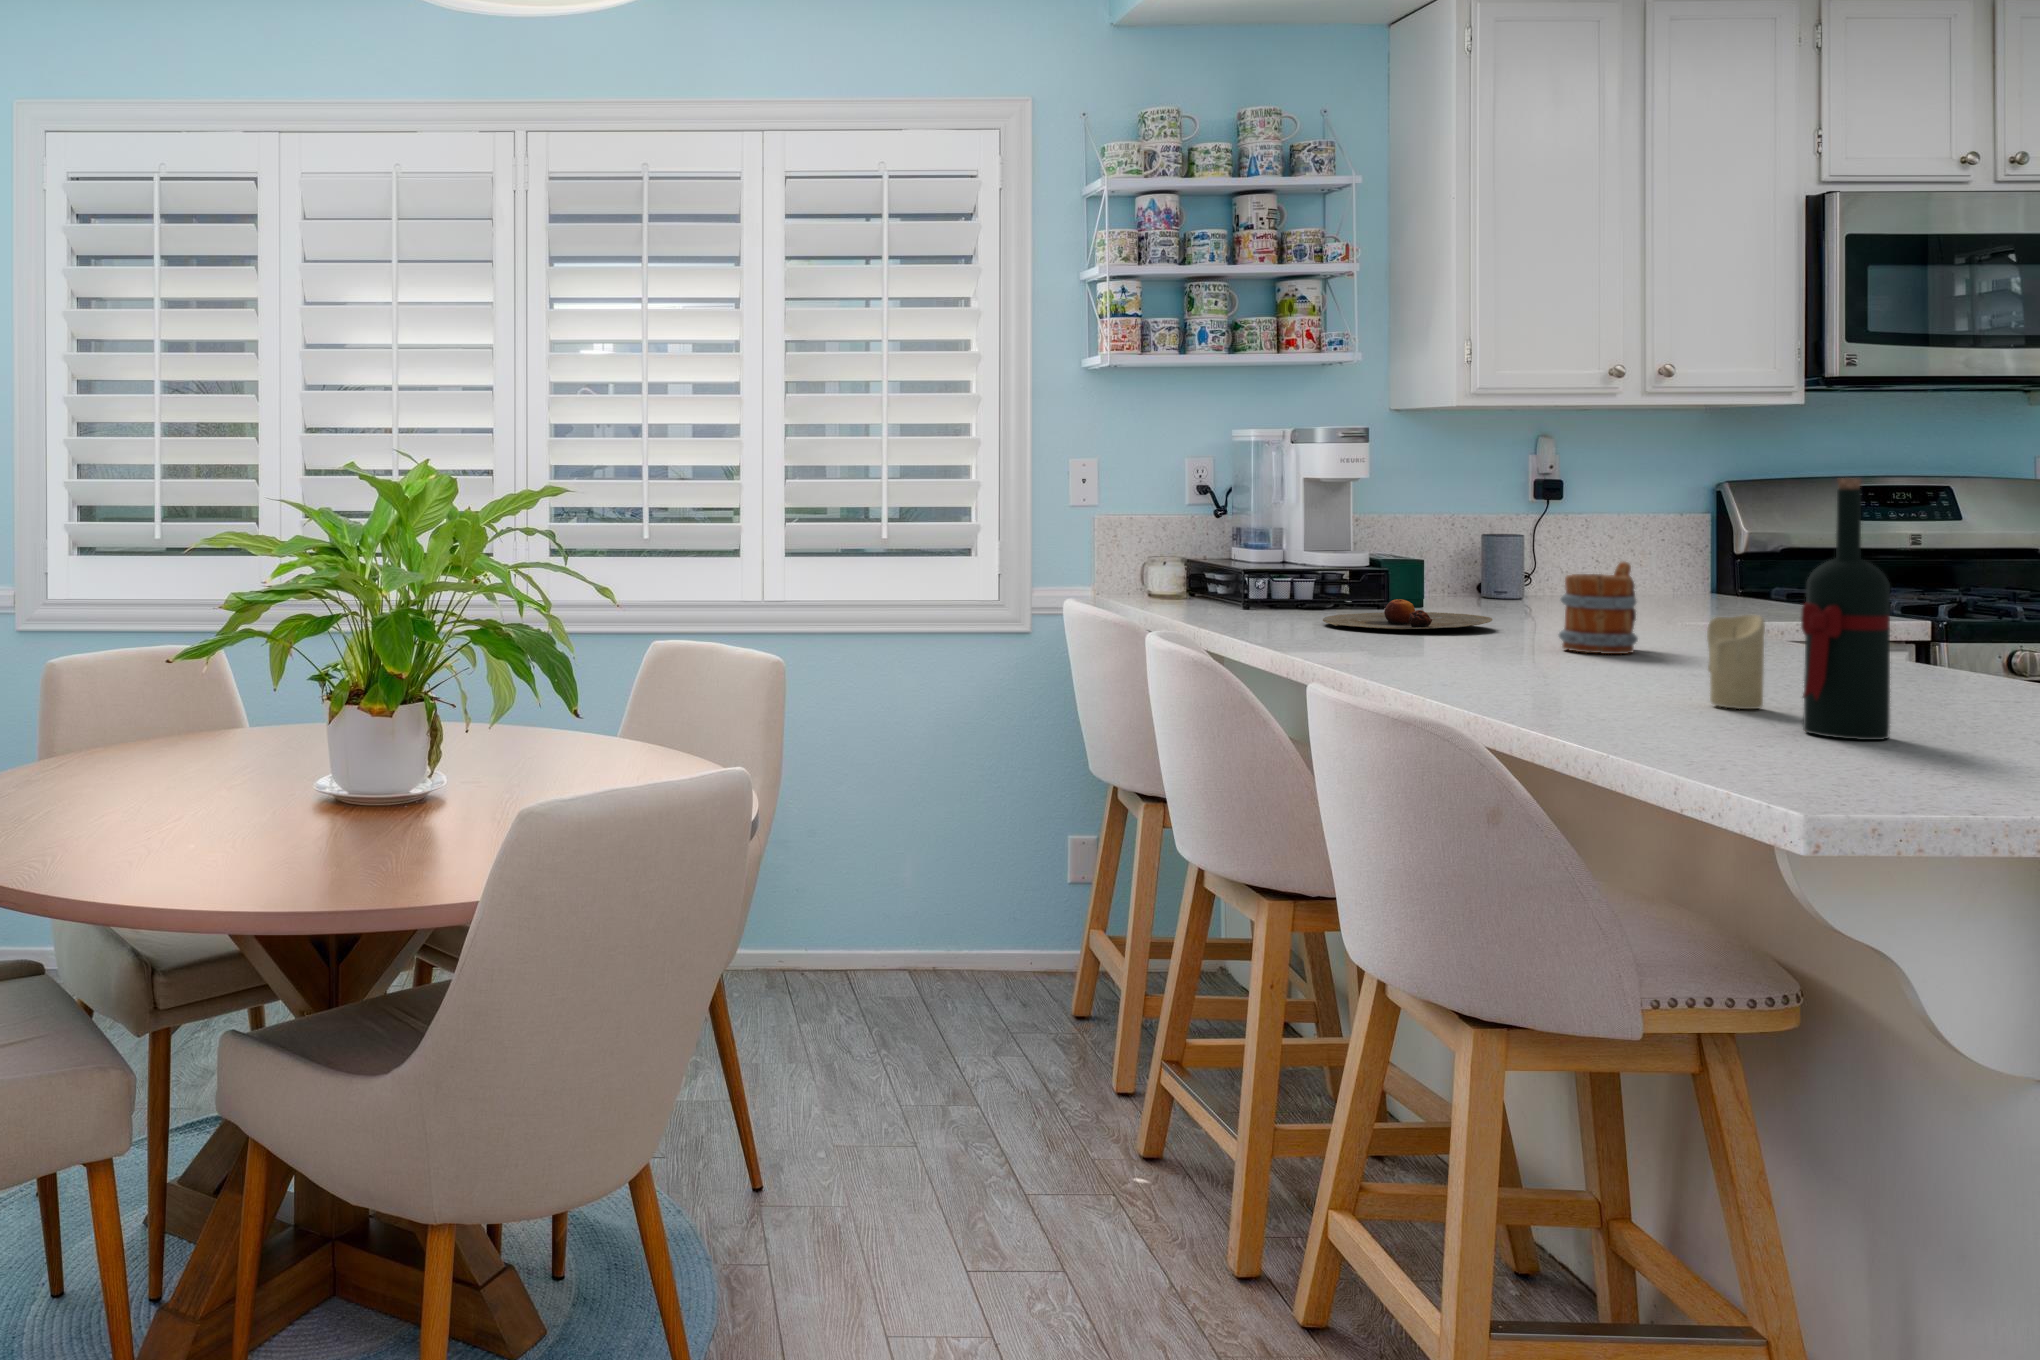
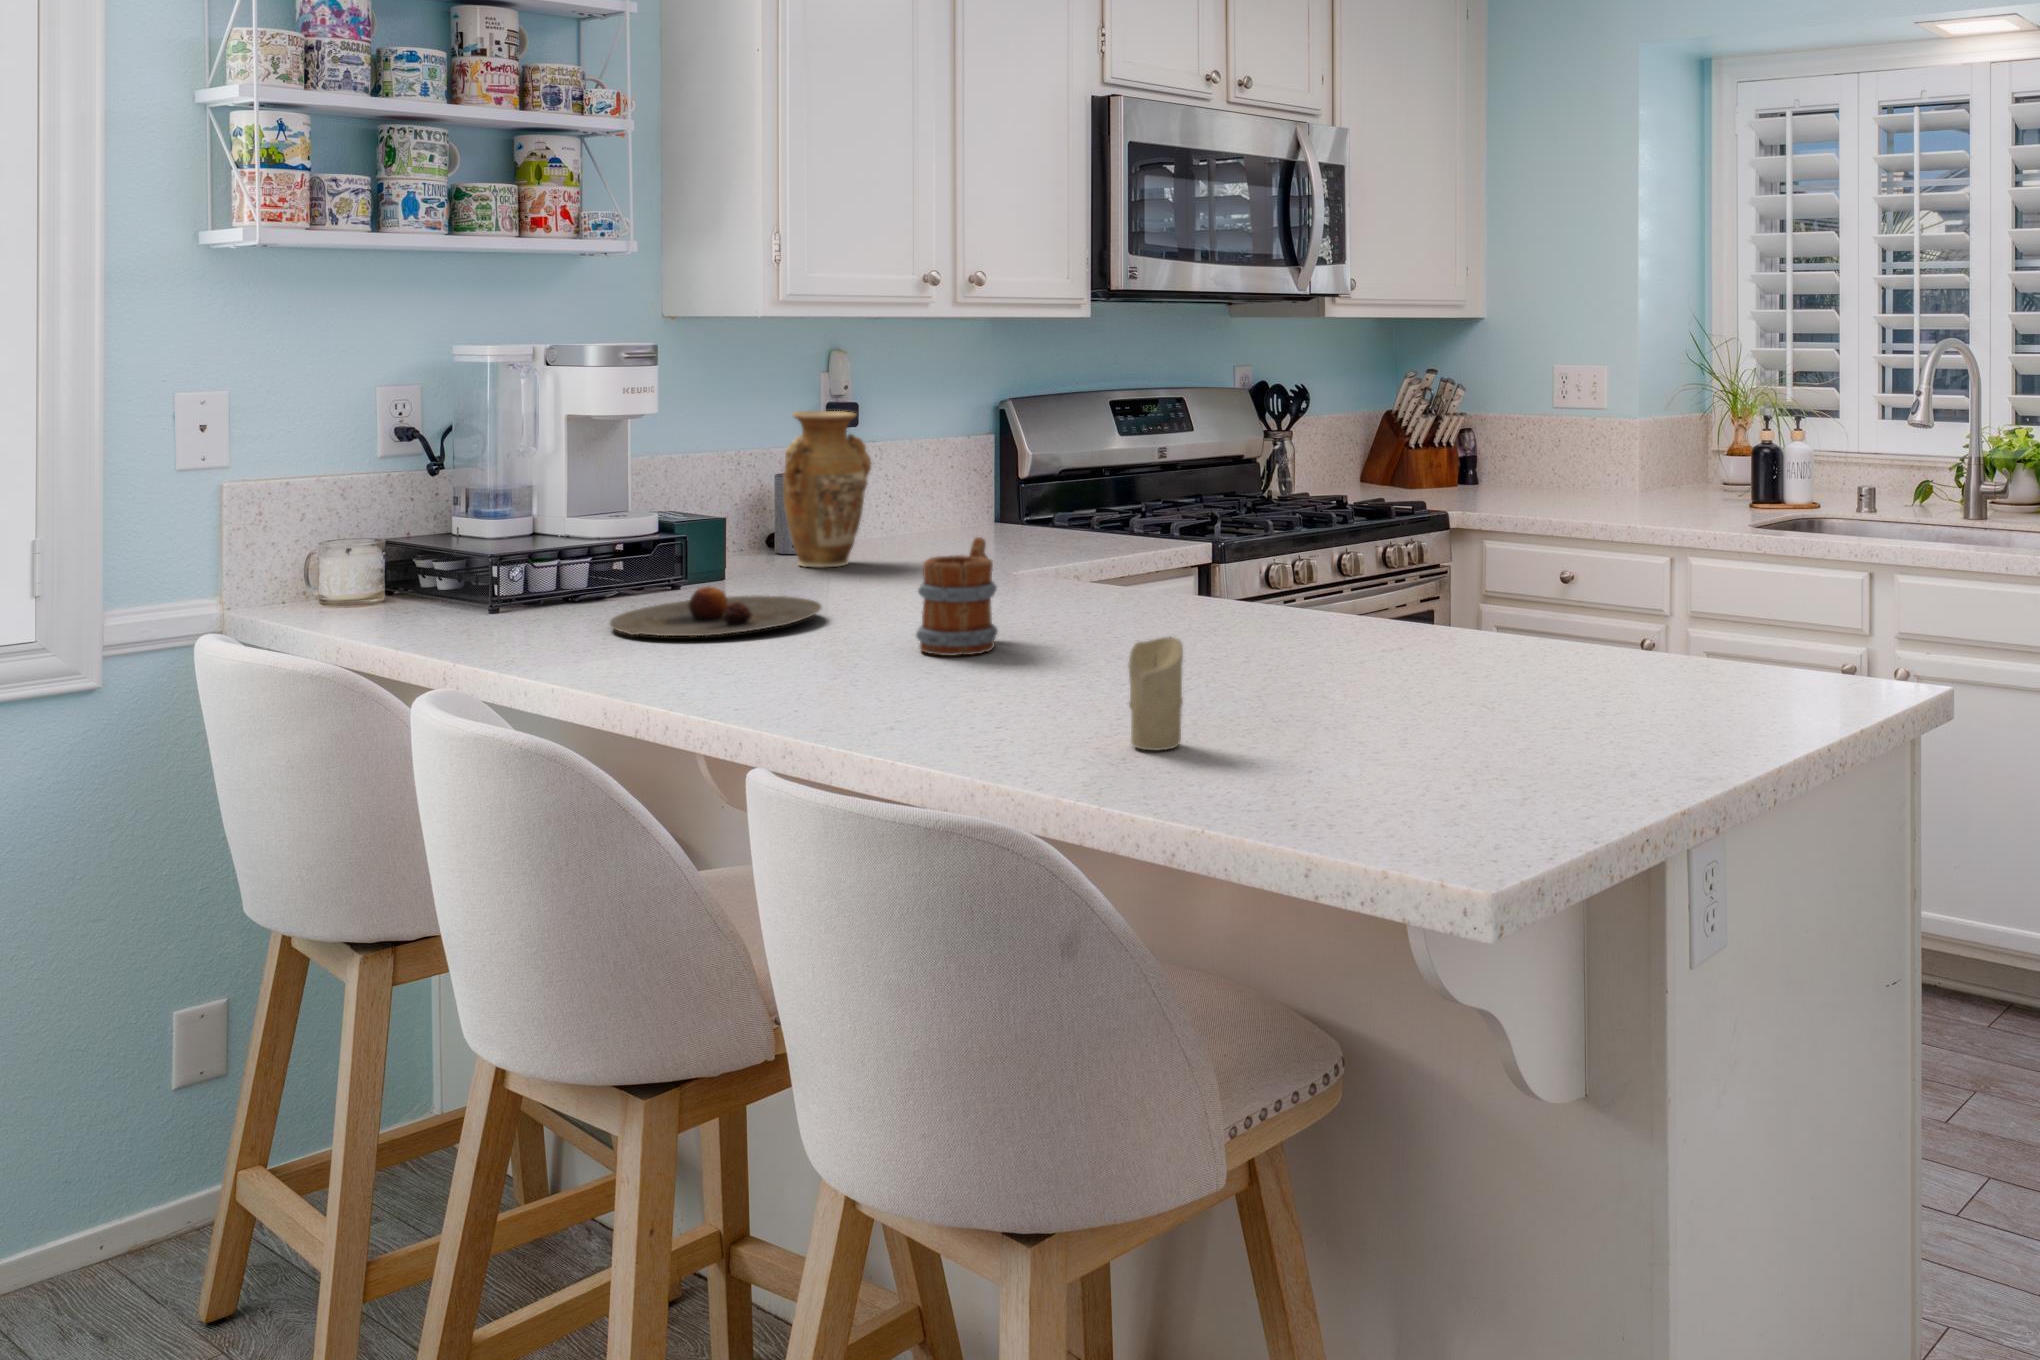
wine bottle: present [1801,478,1890,740] -> none [1243,497,1321,792]
vase: none [1483,482,1567,608] -> present [783,411,871,567]

